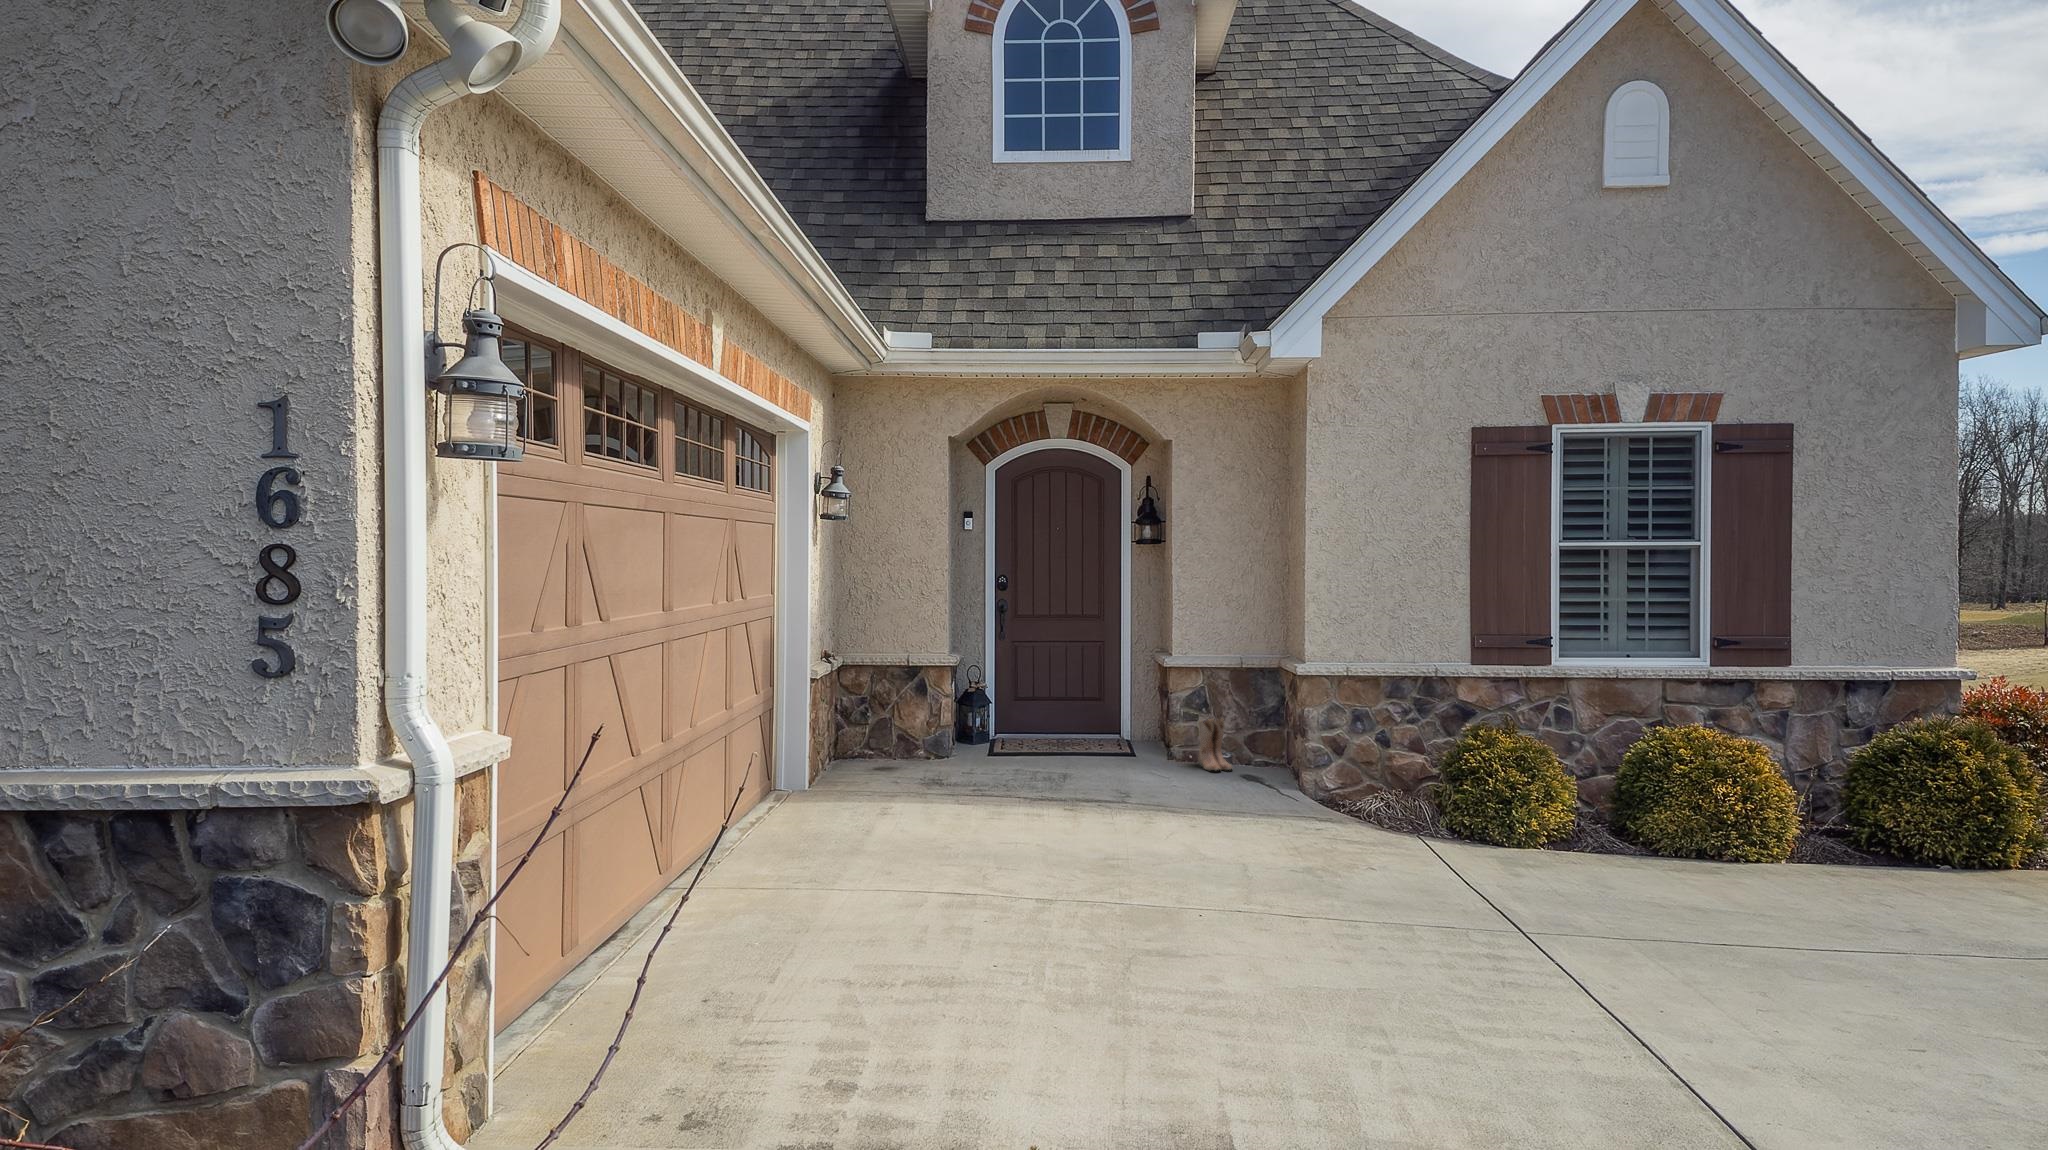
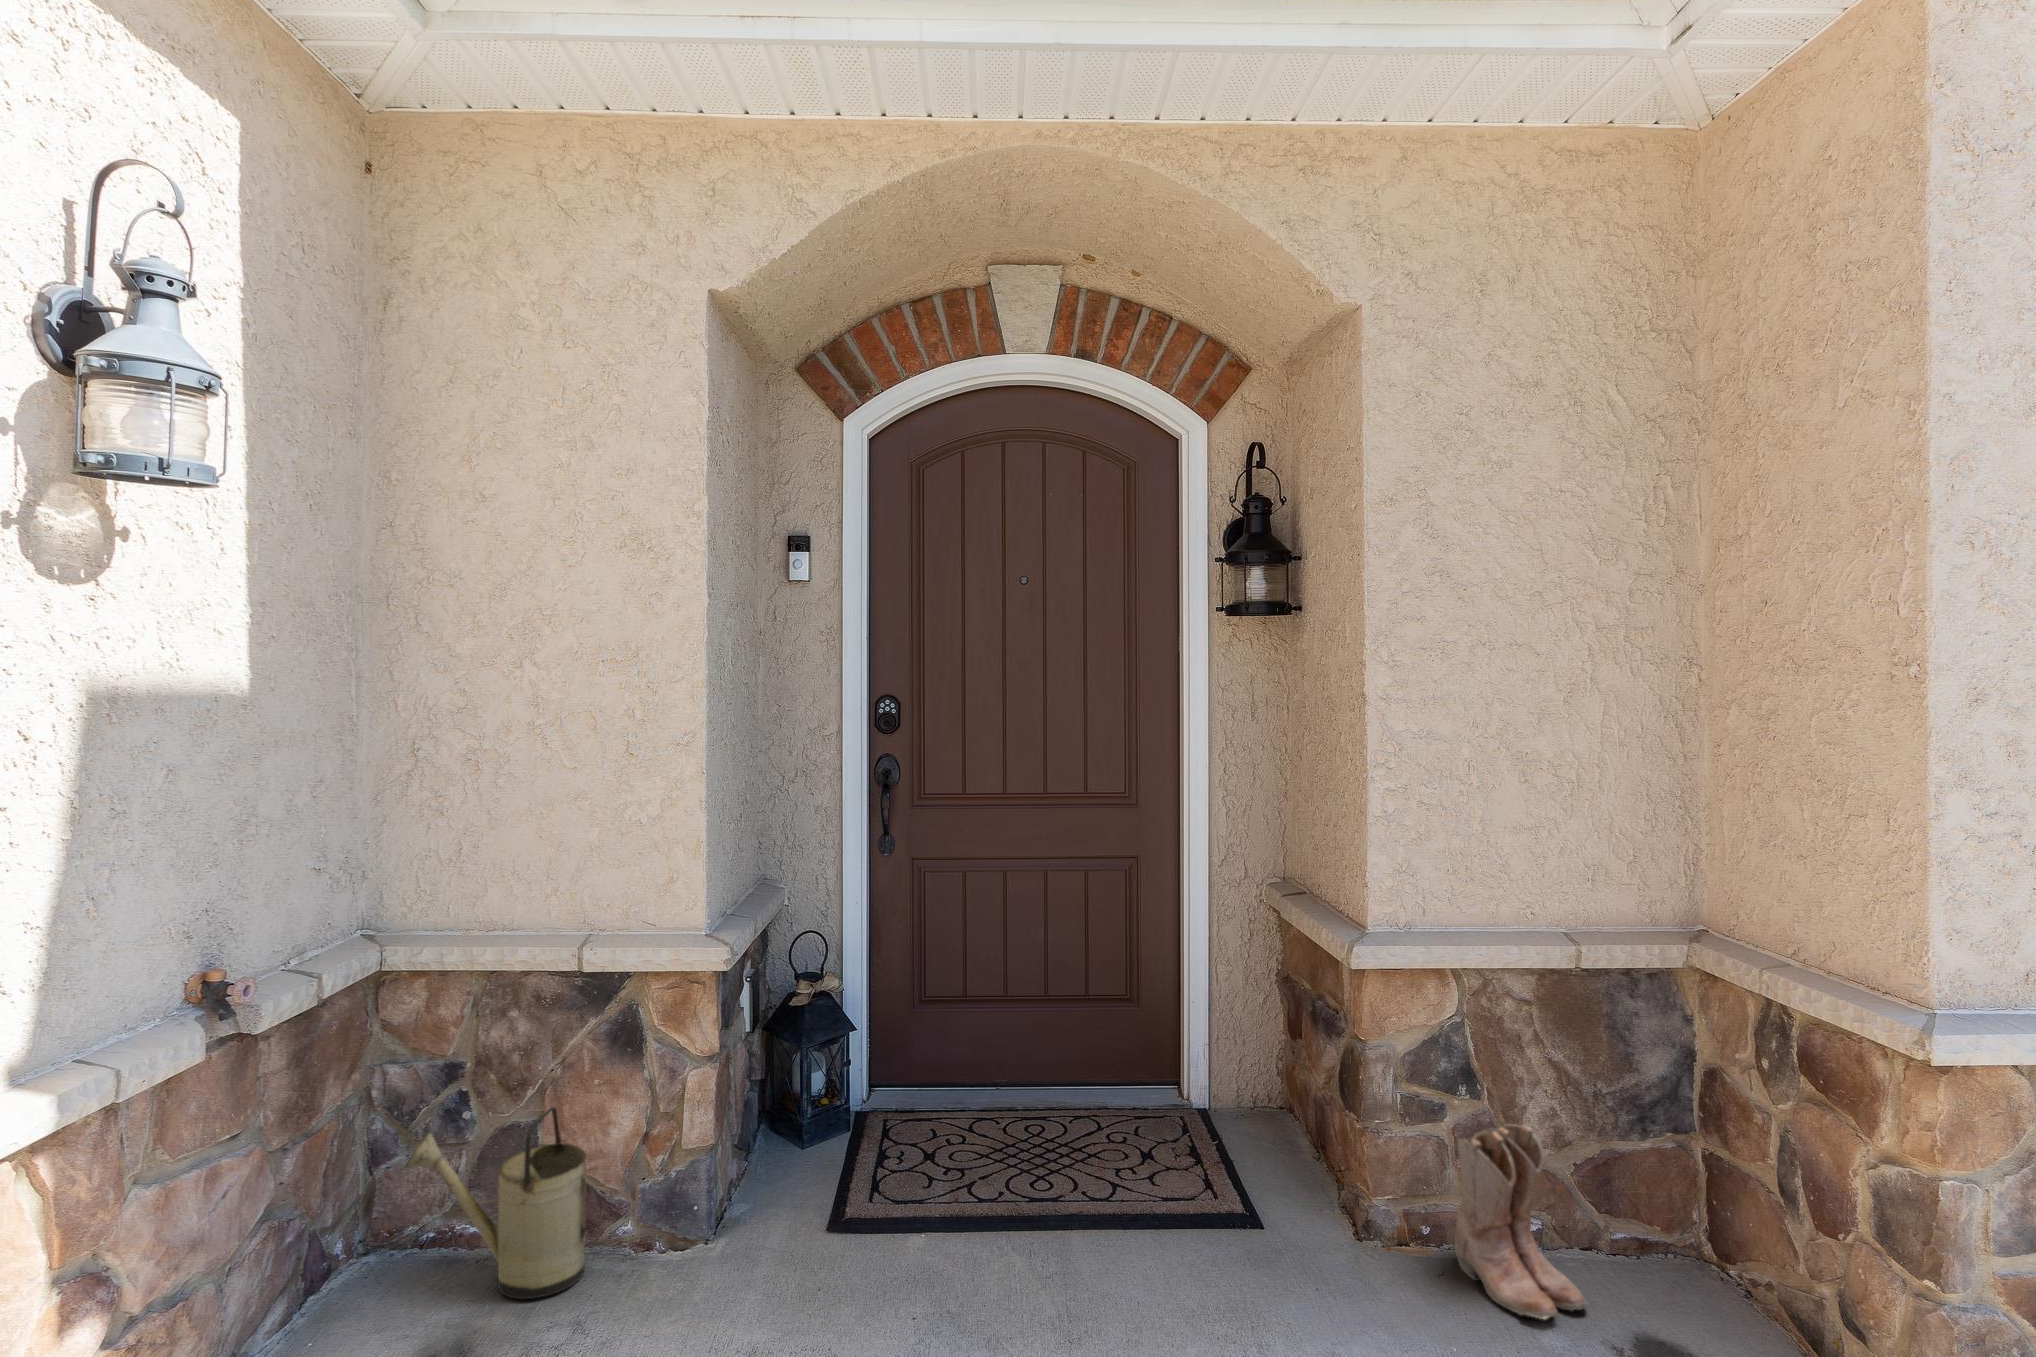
watering can: none [856,710,918,764] -> present [404,1107,602,1299]

